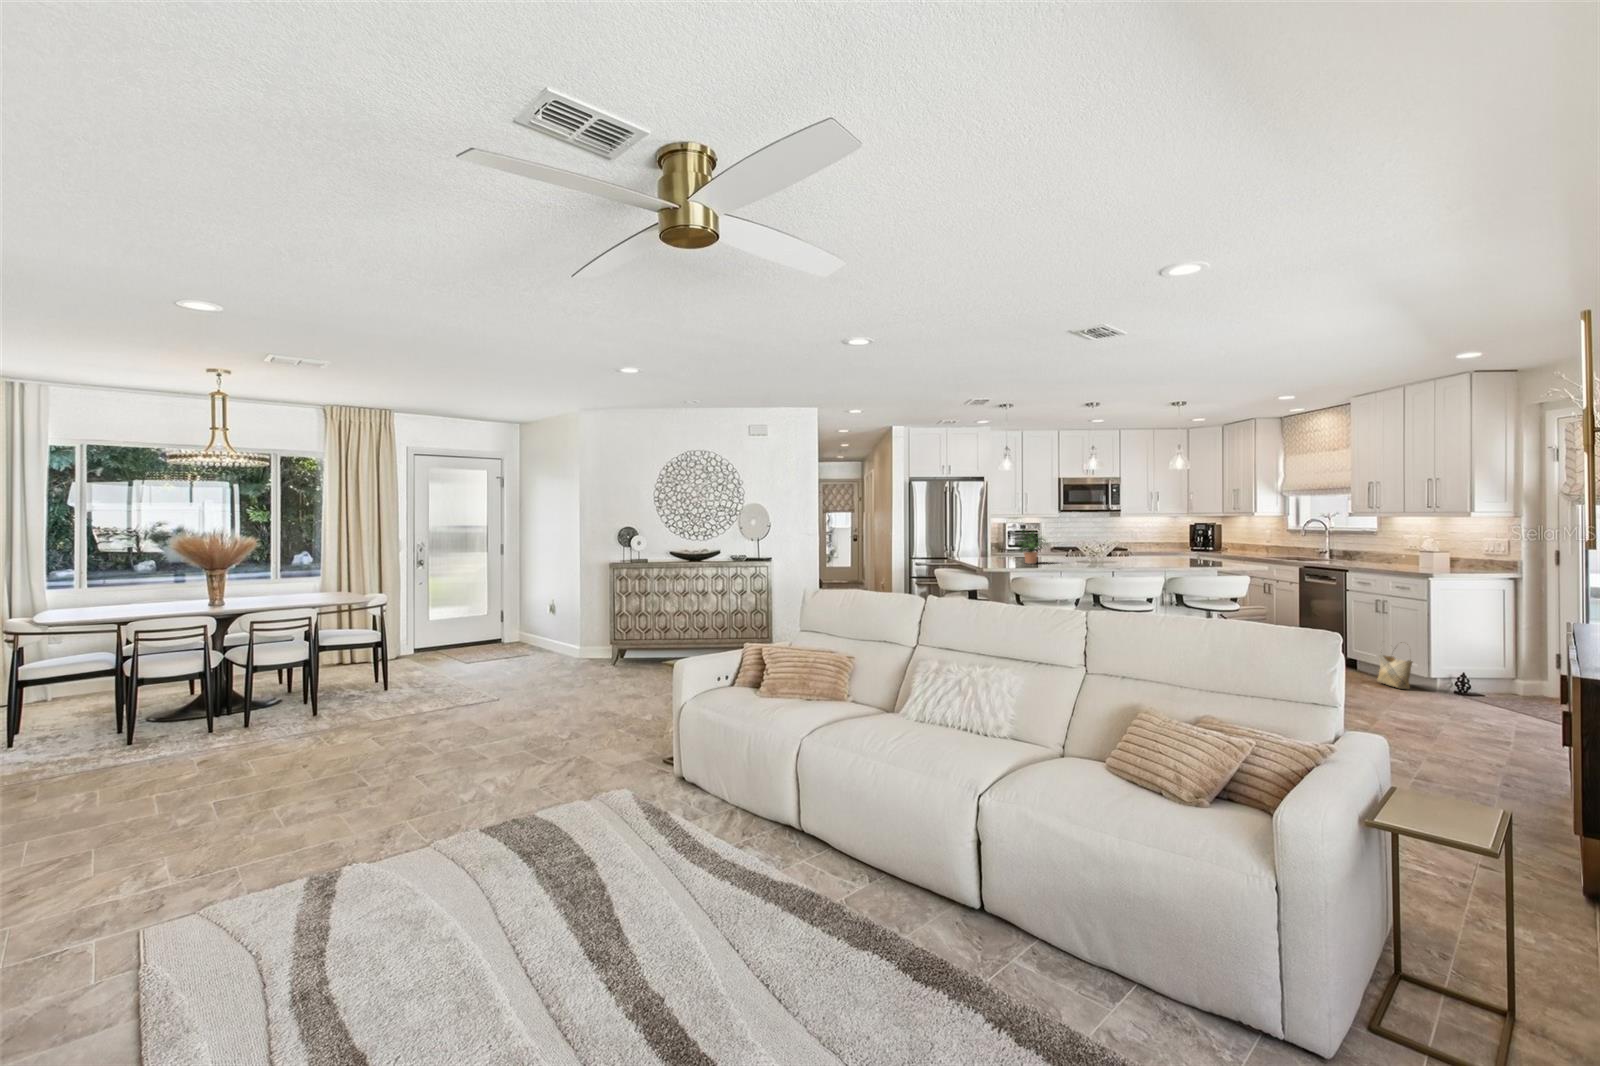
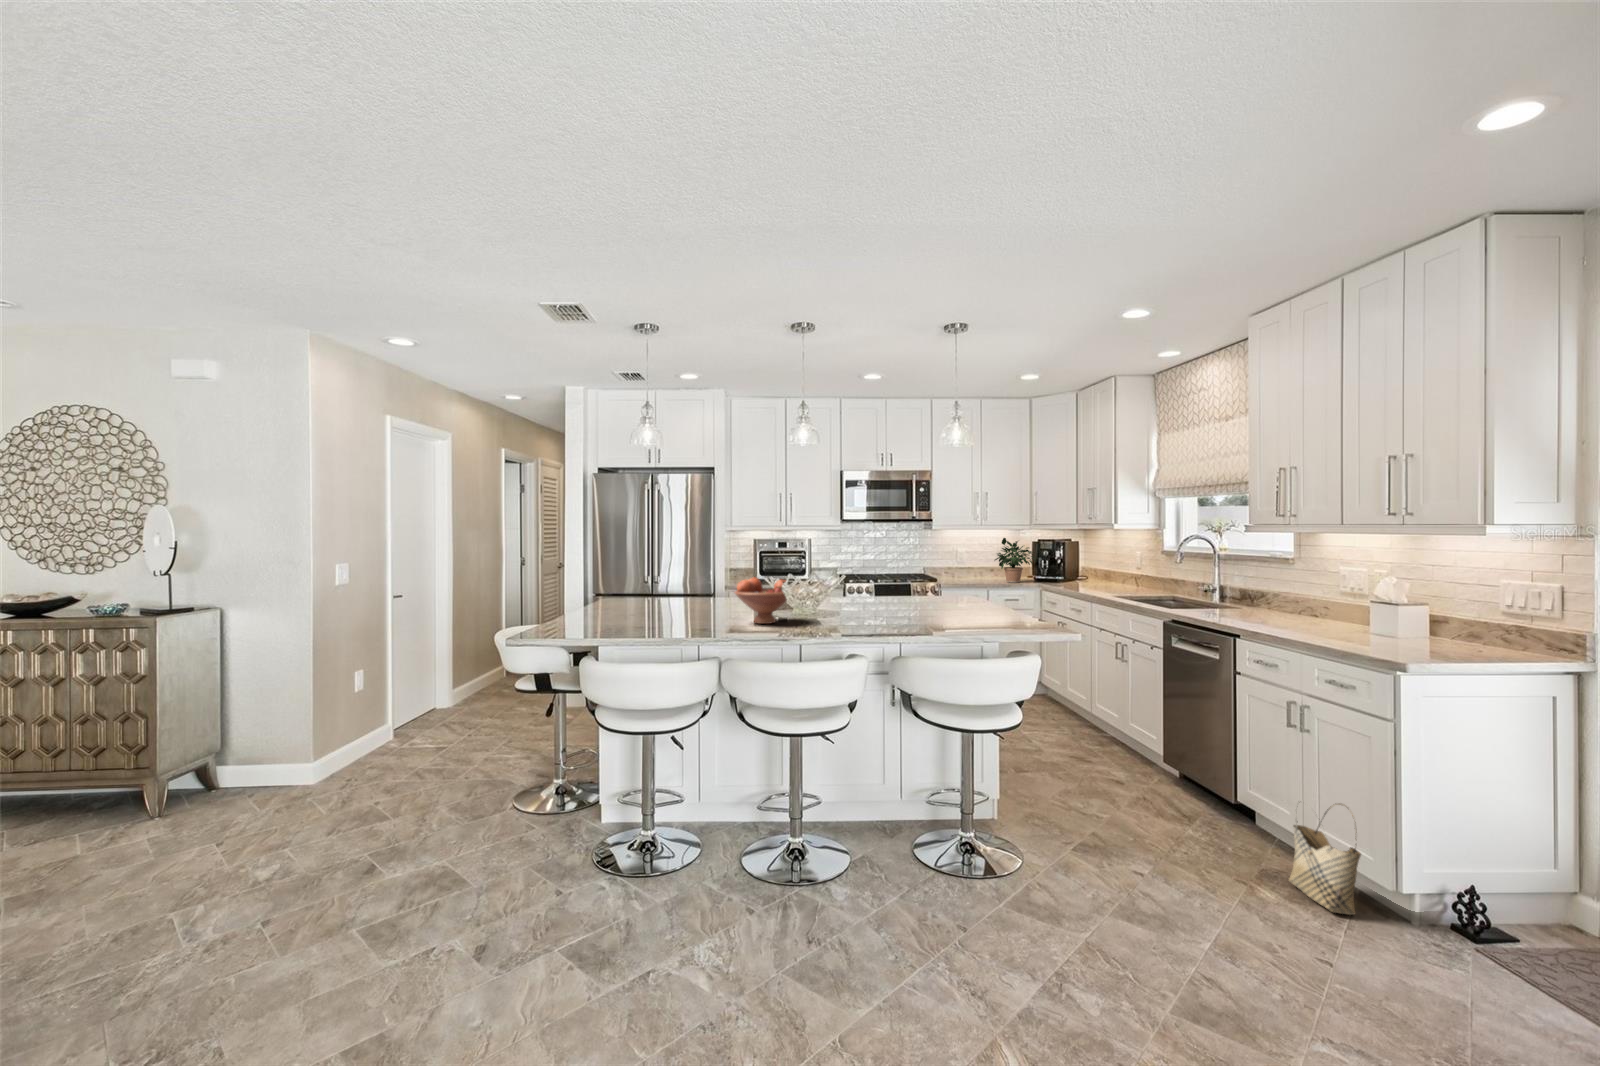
potted plant: present [1018,529,1045,564] -> present [995,538,1036,583]
fruit bowl: none [1062,542,1096,566] -> present [735,578,787,624]

